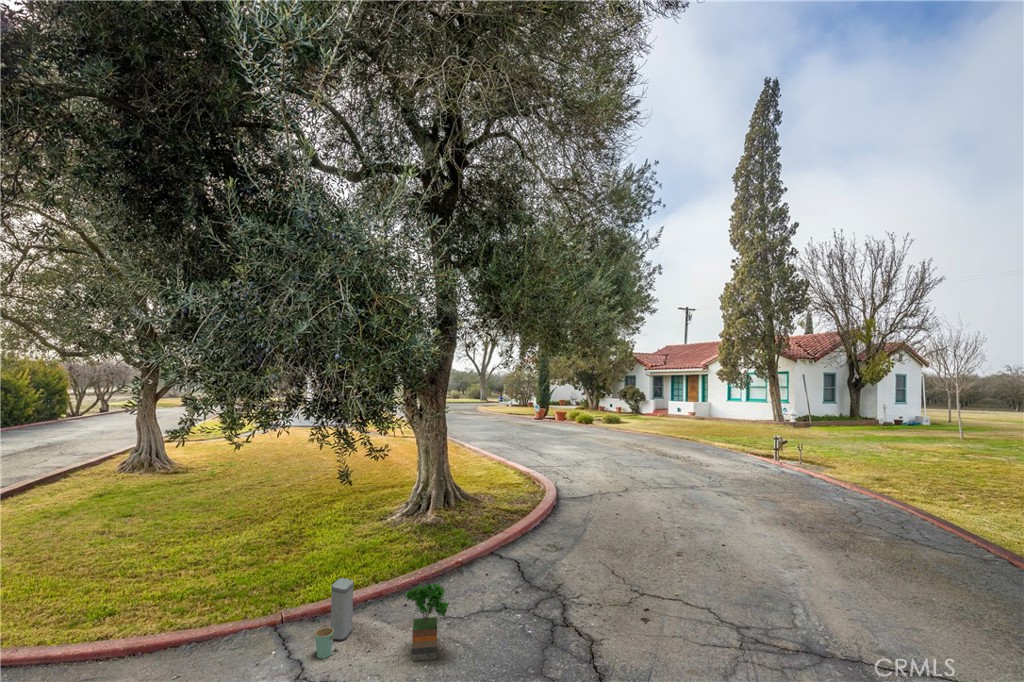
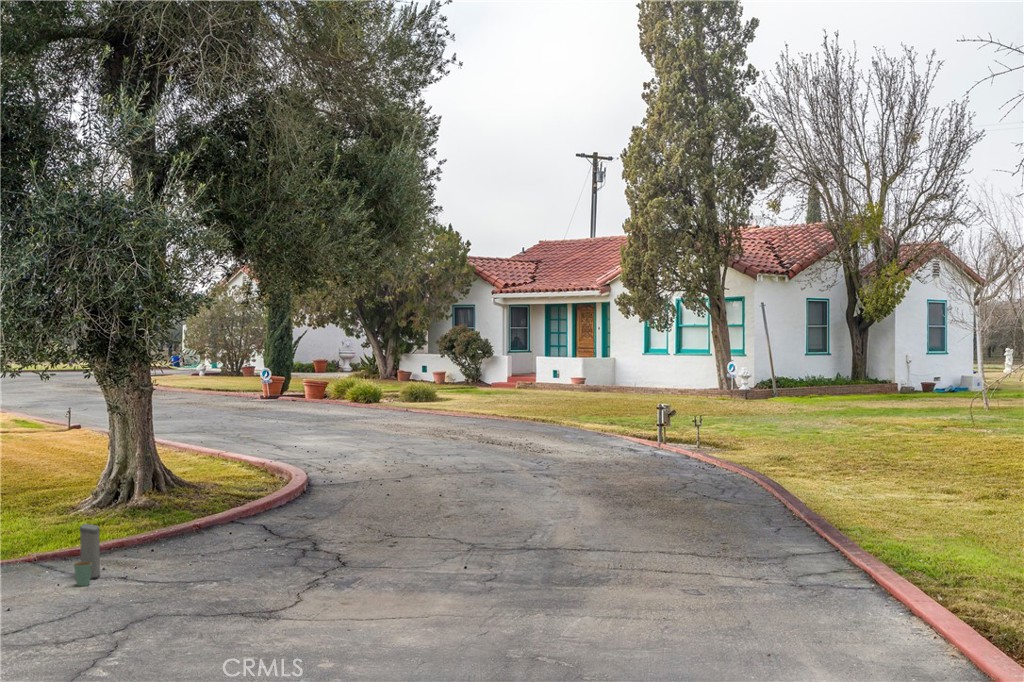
potted tree: present [406,584,449,661] -> none [162,516,207,582]

